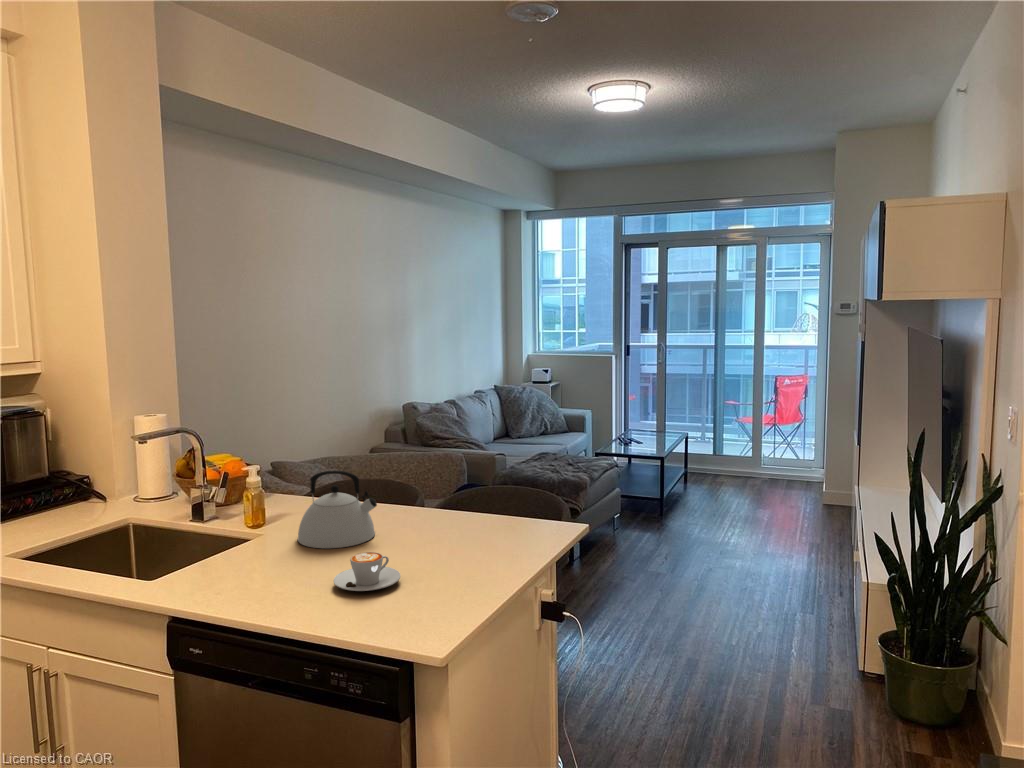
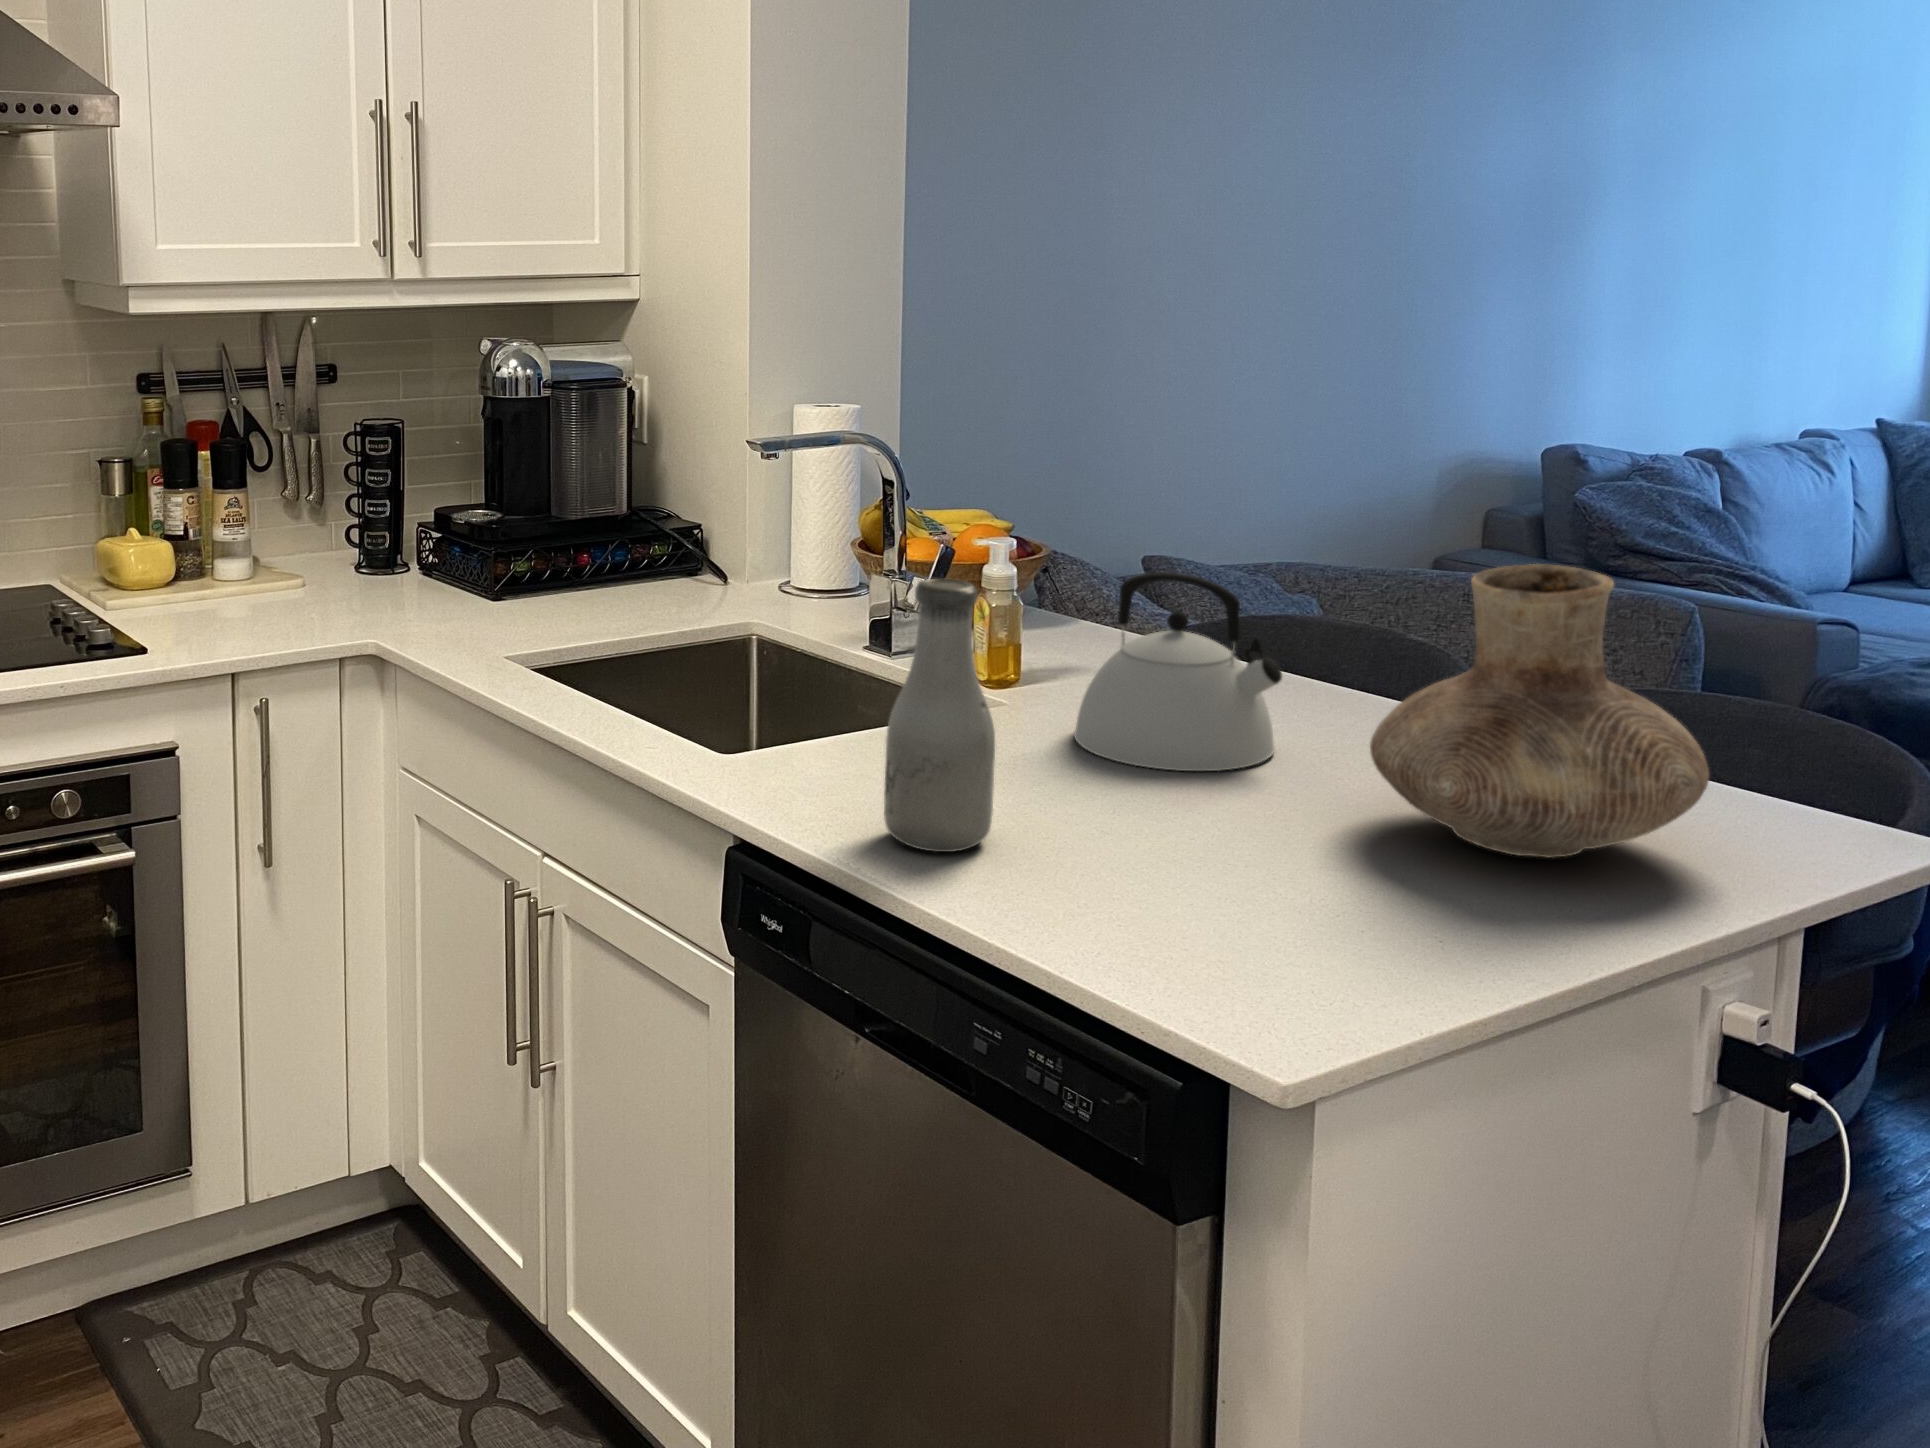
vase: none [418,451,525,554] -> present [1370,564,1709,858]
bottle: none [242,487,290,602] -> present [884,579,995,852]
coffee cup: present [334,552,400,591] -> none [1098,785,1274,882]

